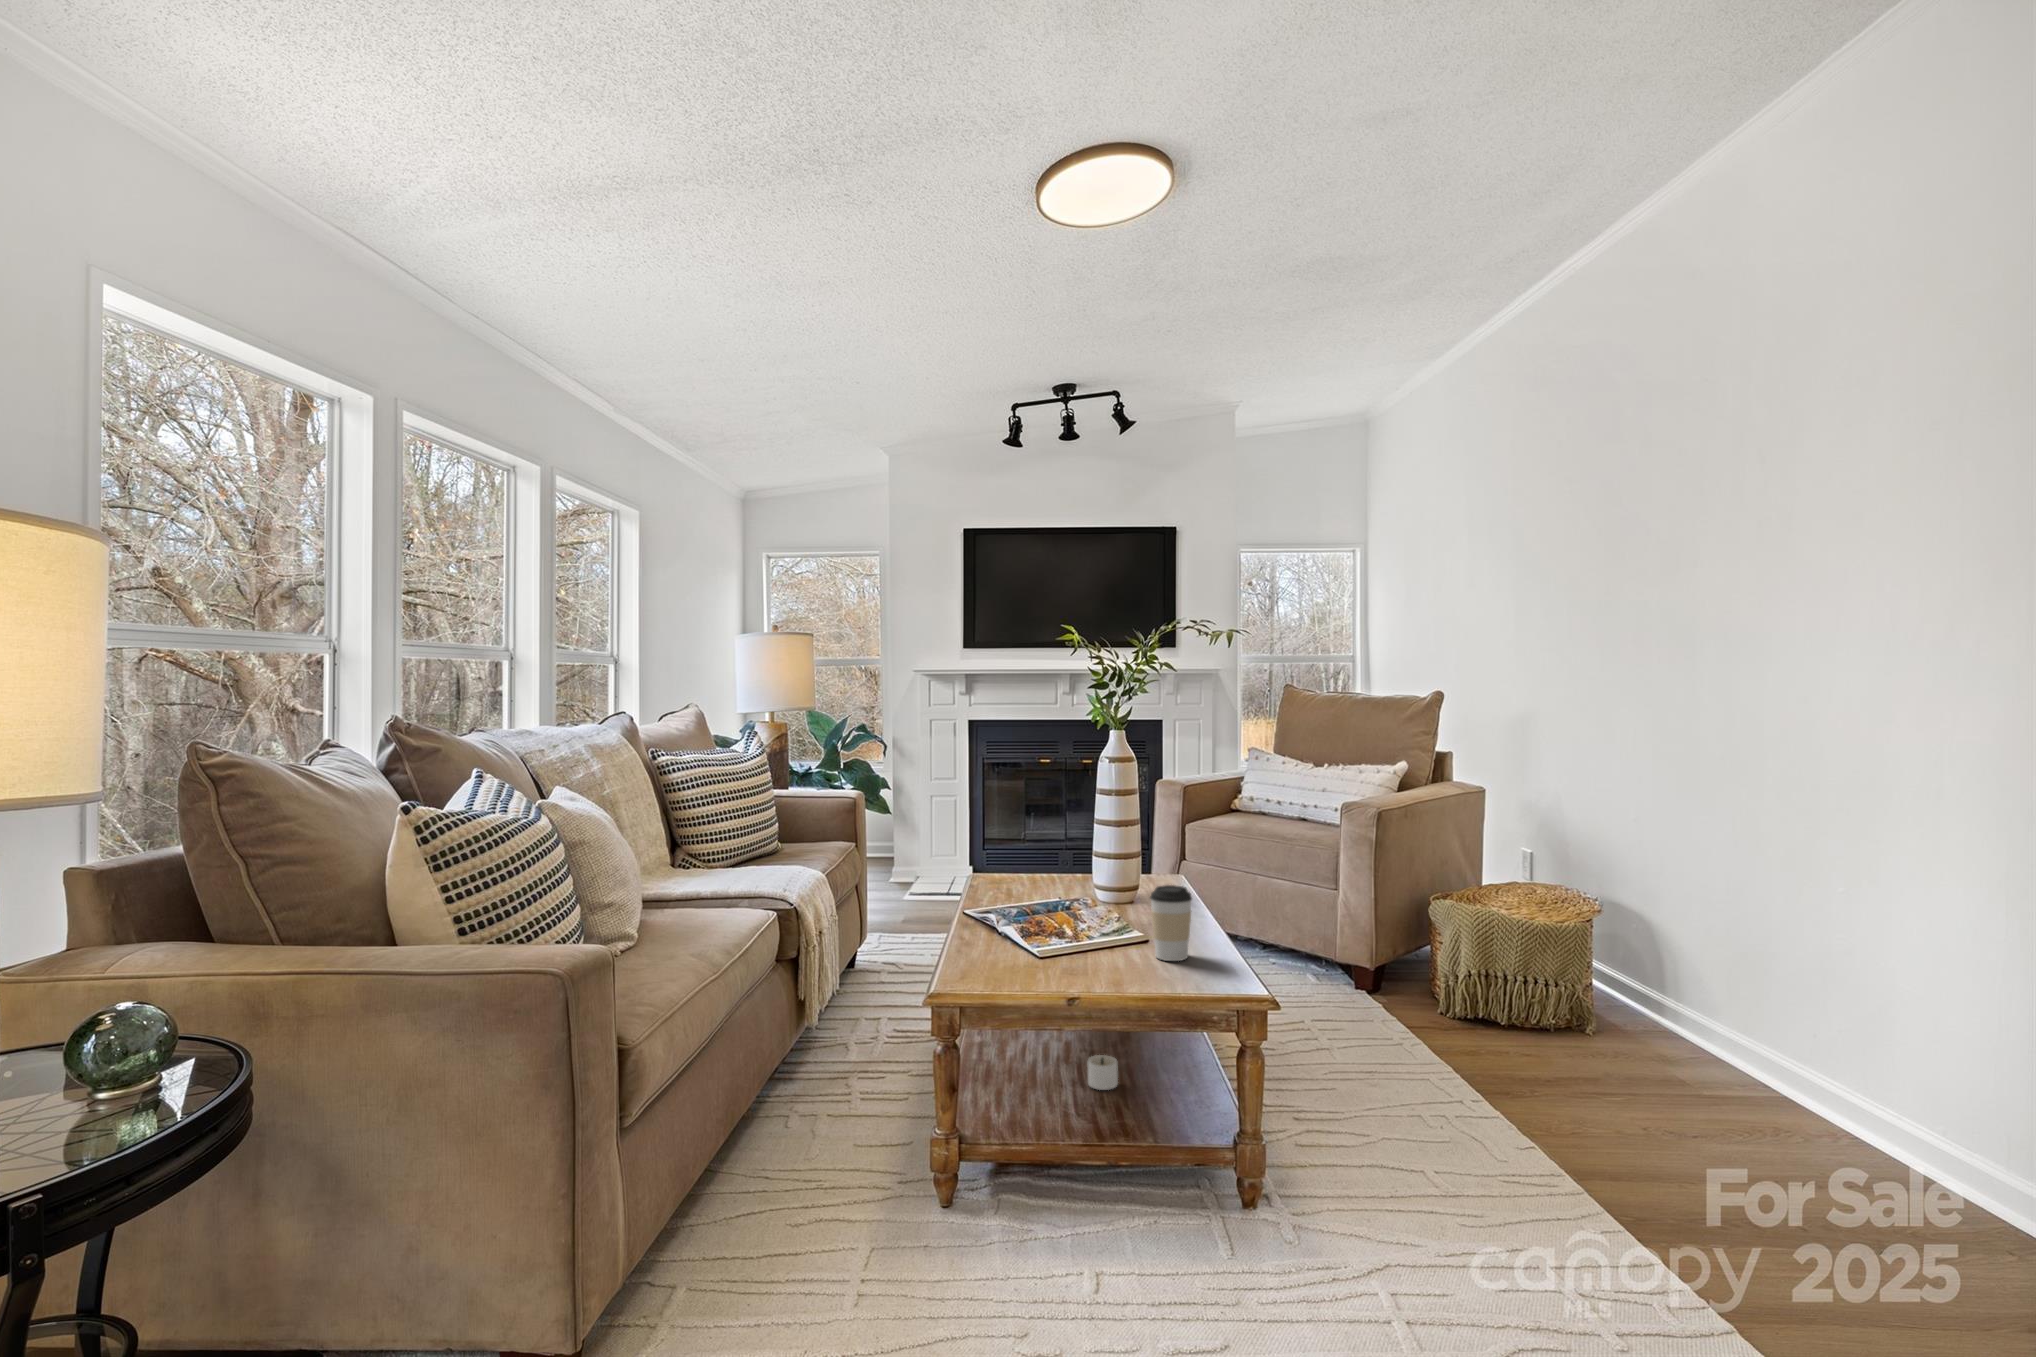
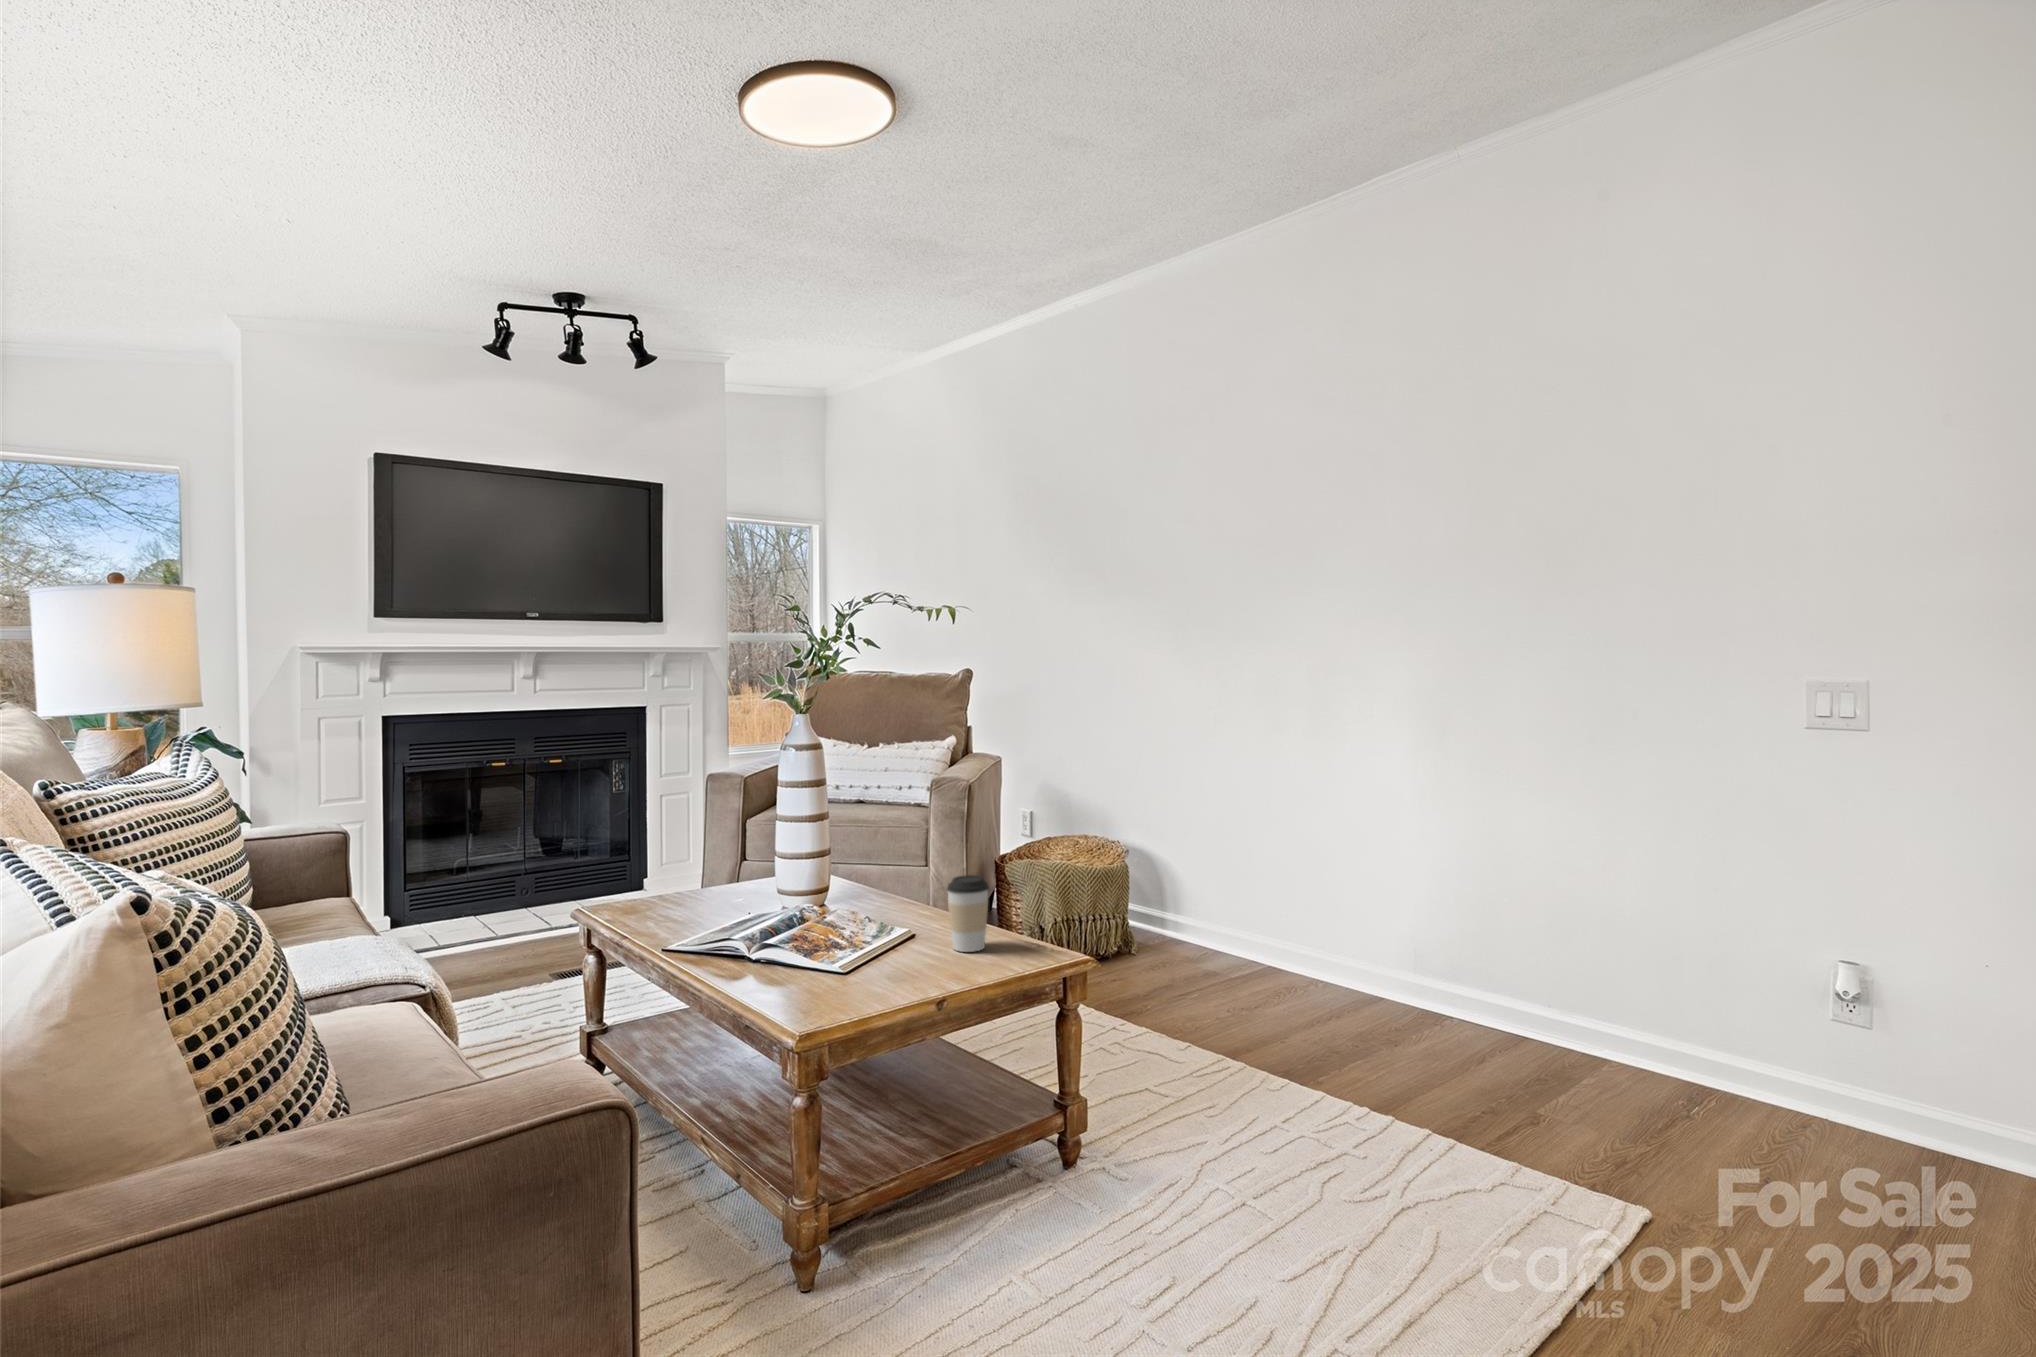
candle: present [1088,1055,1118,1090] -> none [873,1067,920,1104]

